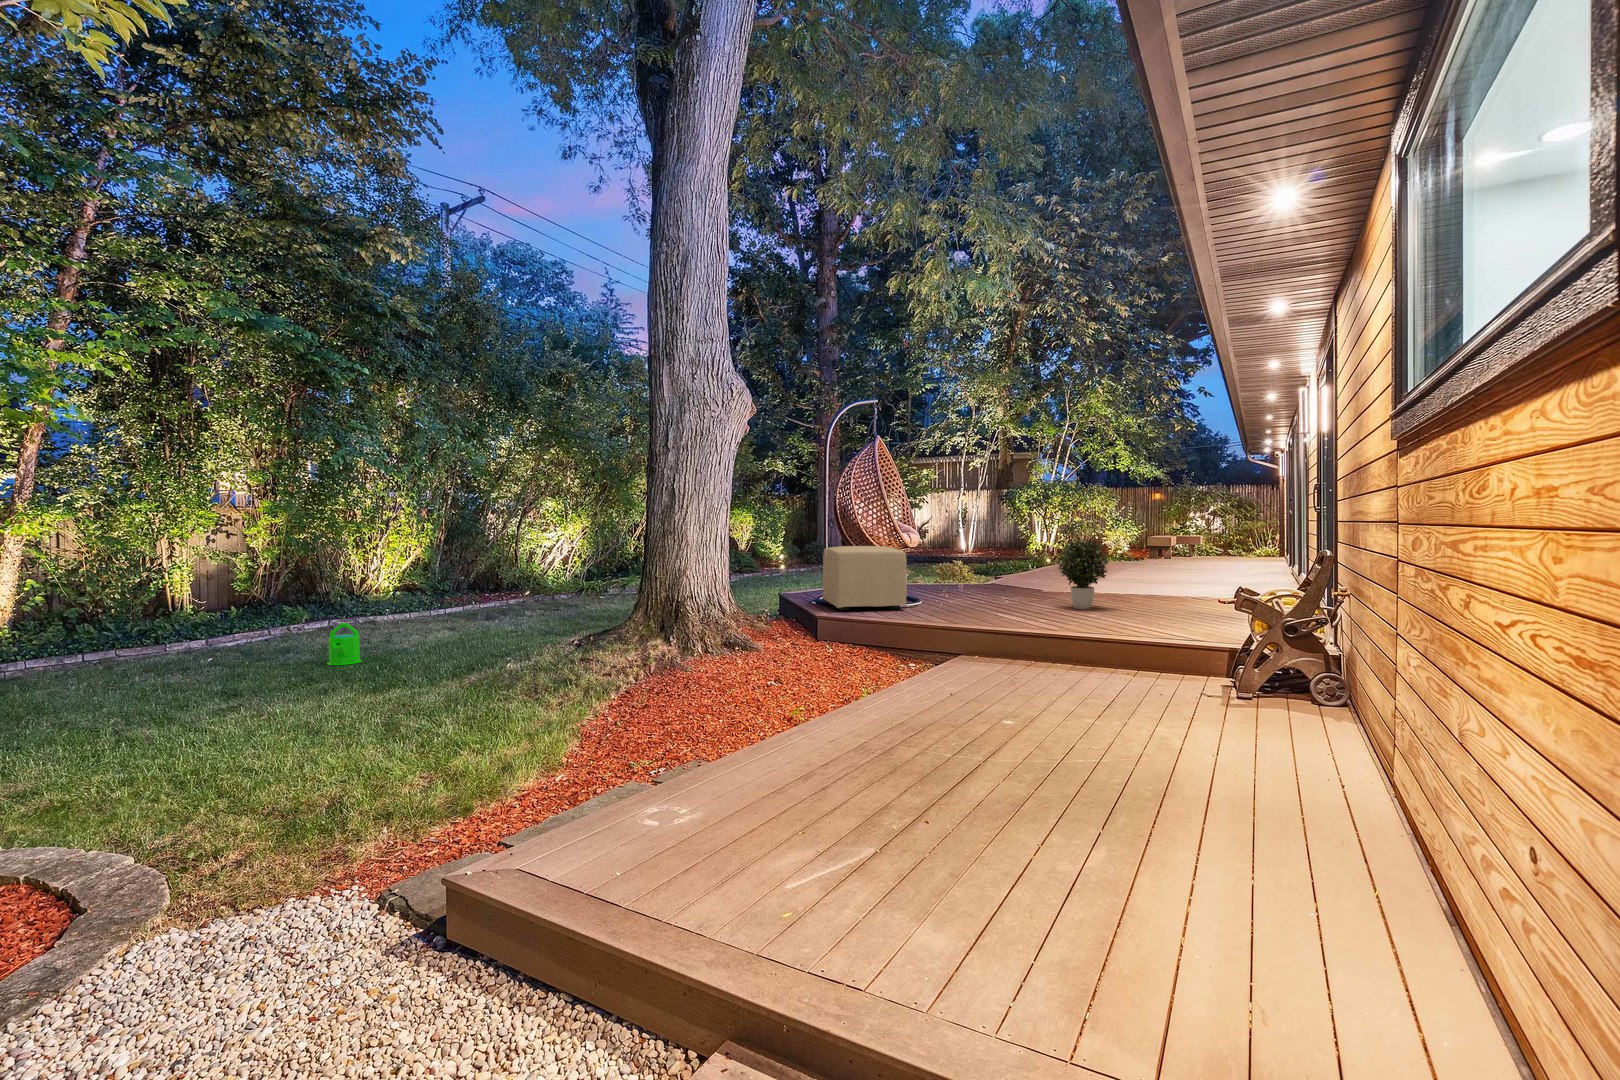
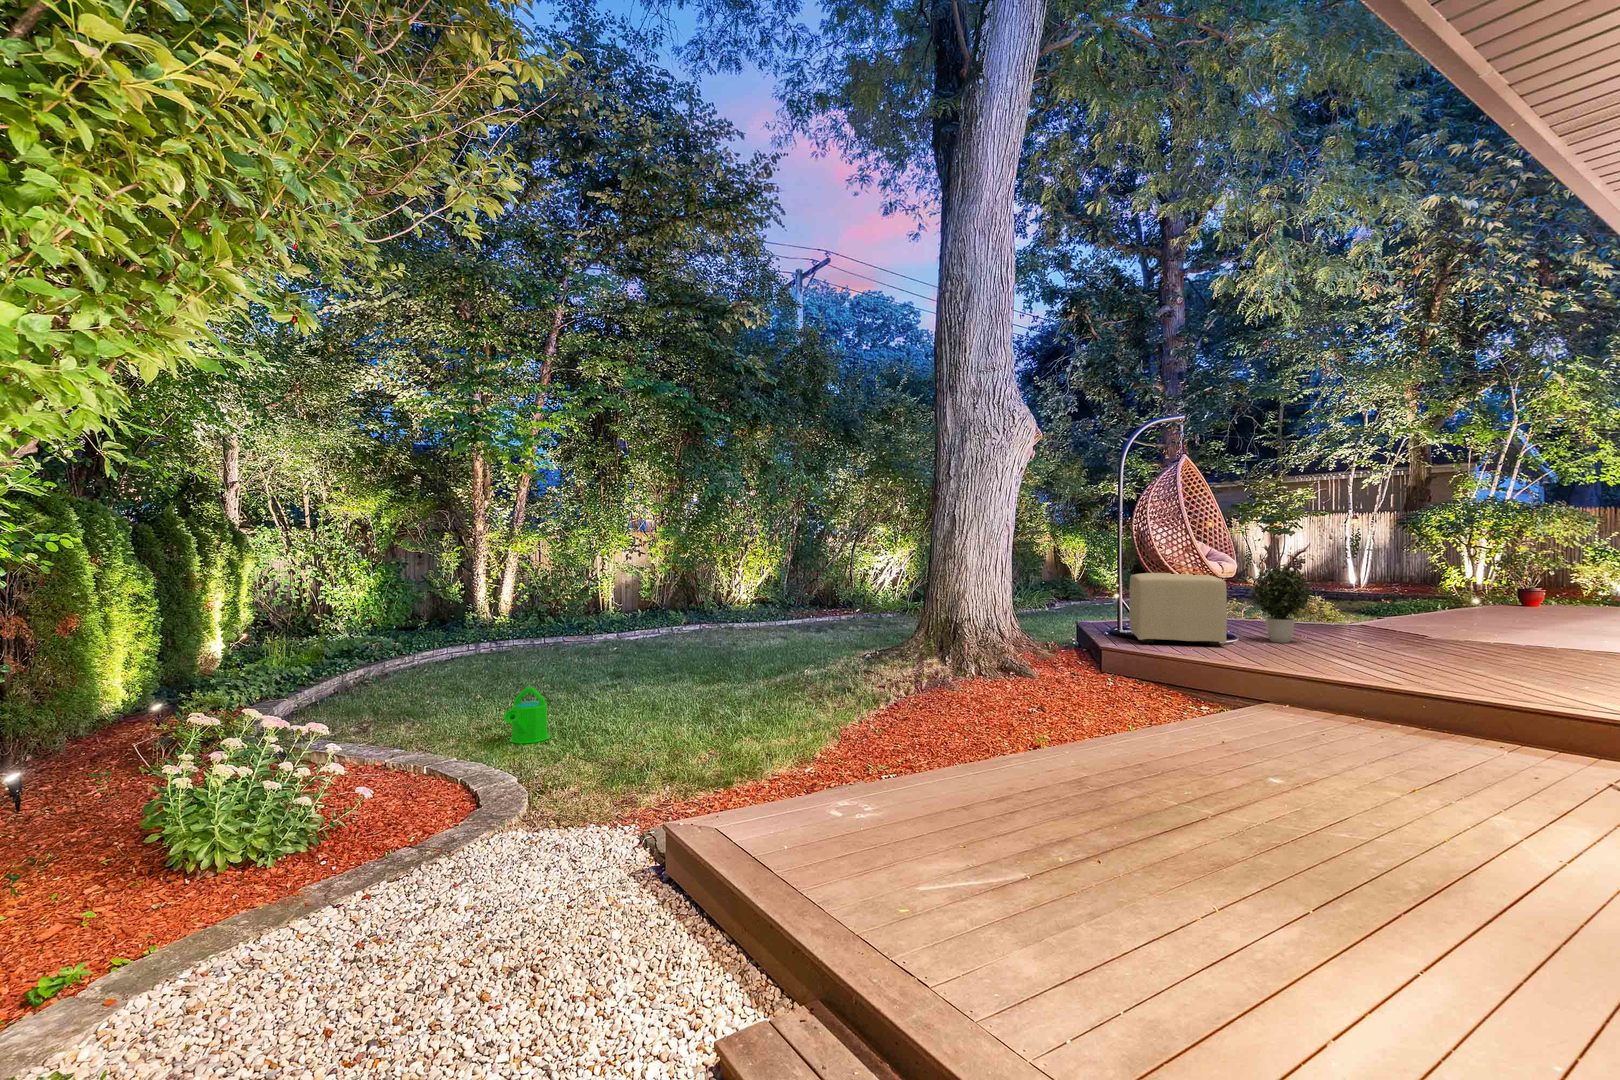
potted plant: present [1059,540,1108,610] -> present [1251,567,1313,643]
watering can: present [327,623,362,665] -> present [504,687,550,744]

